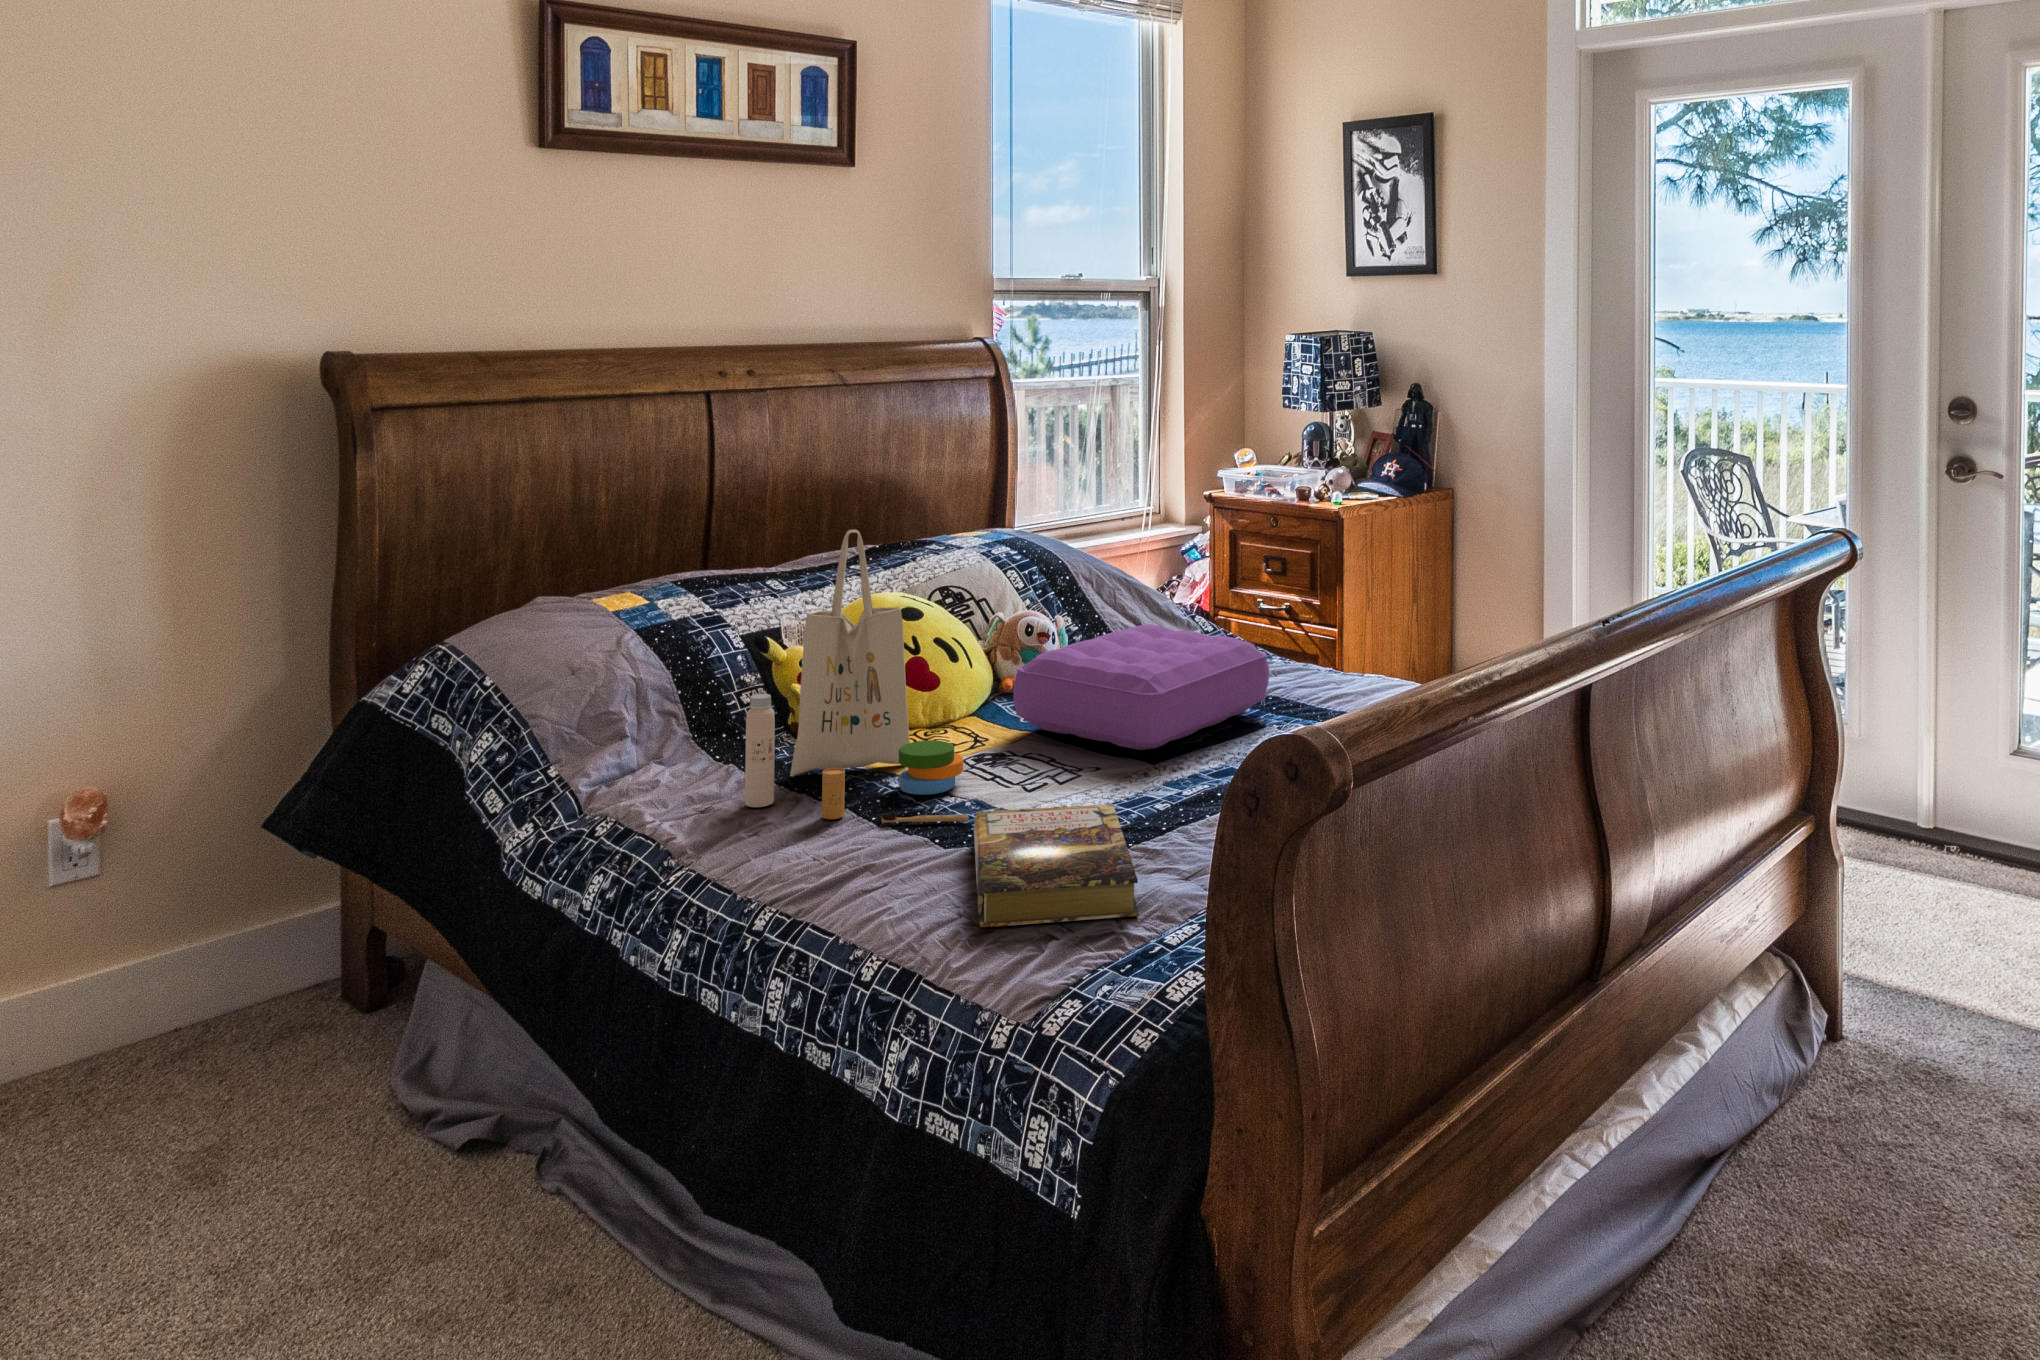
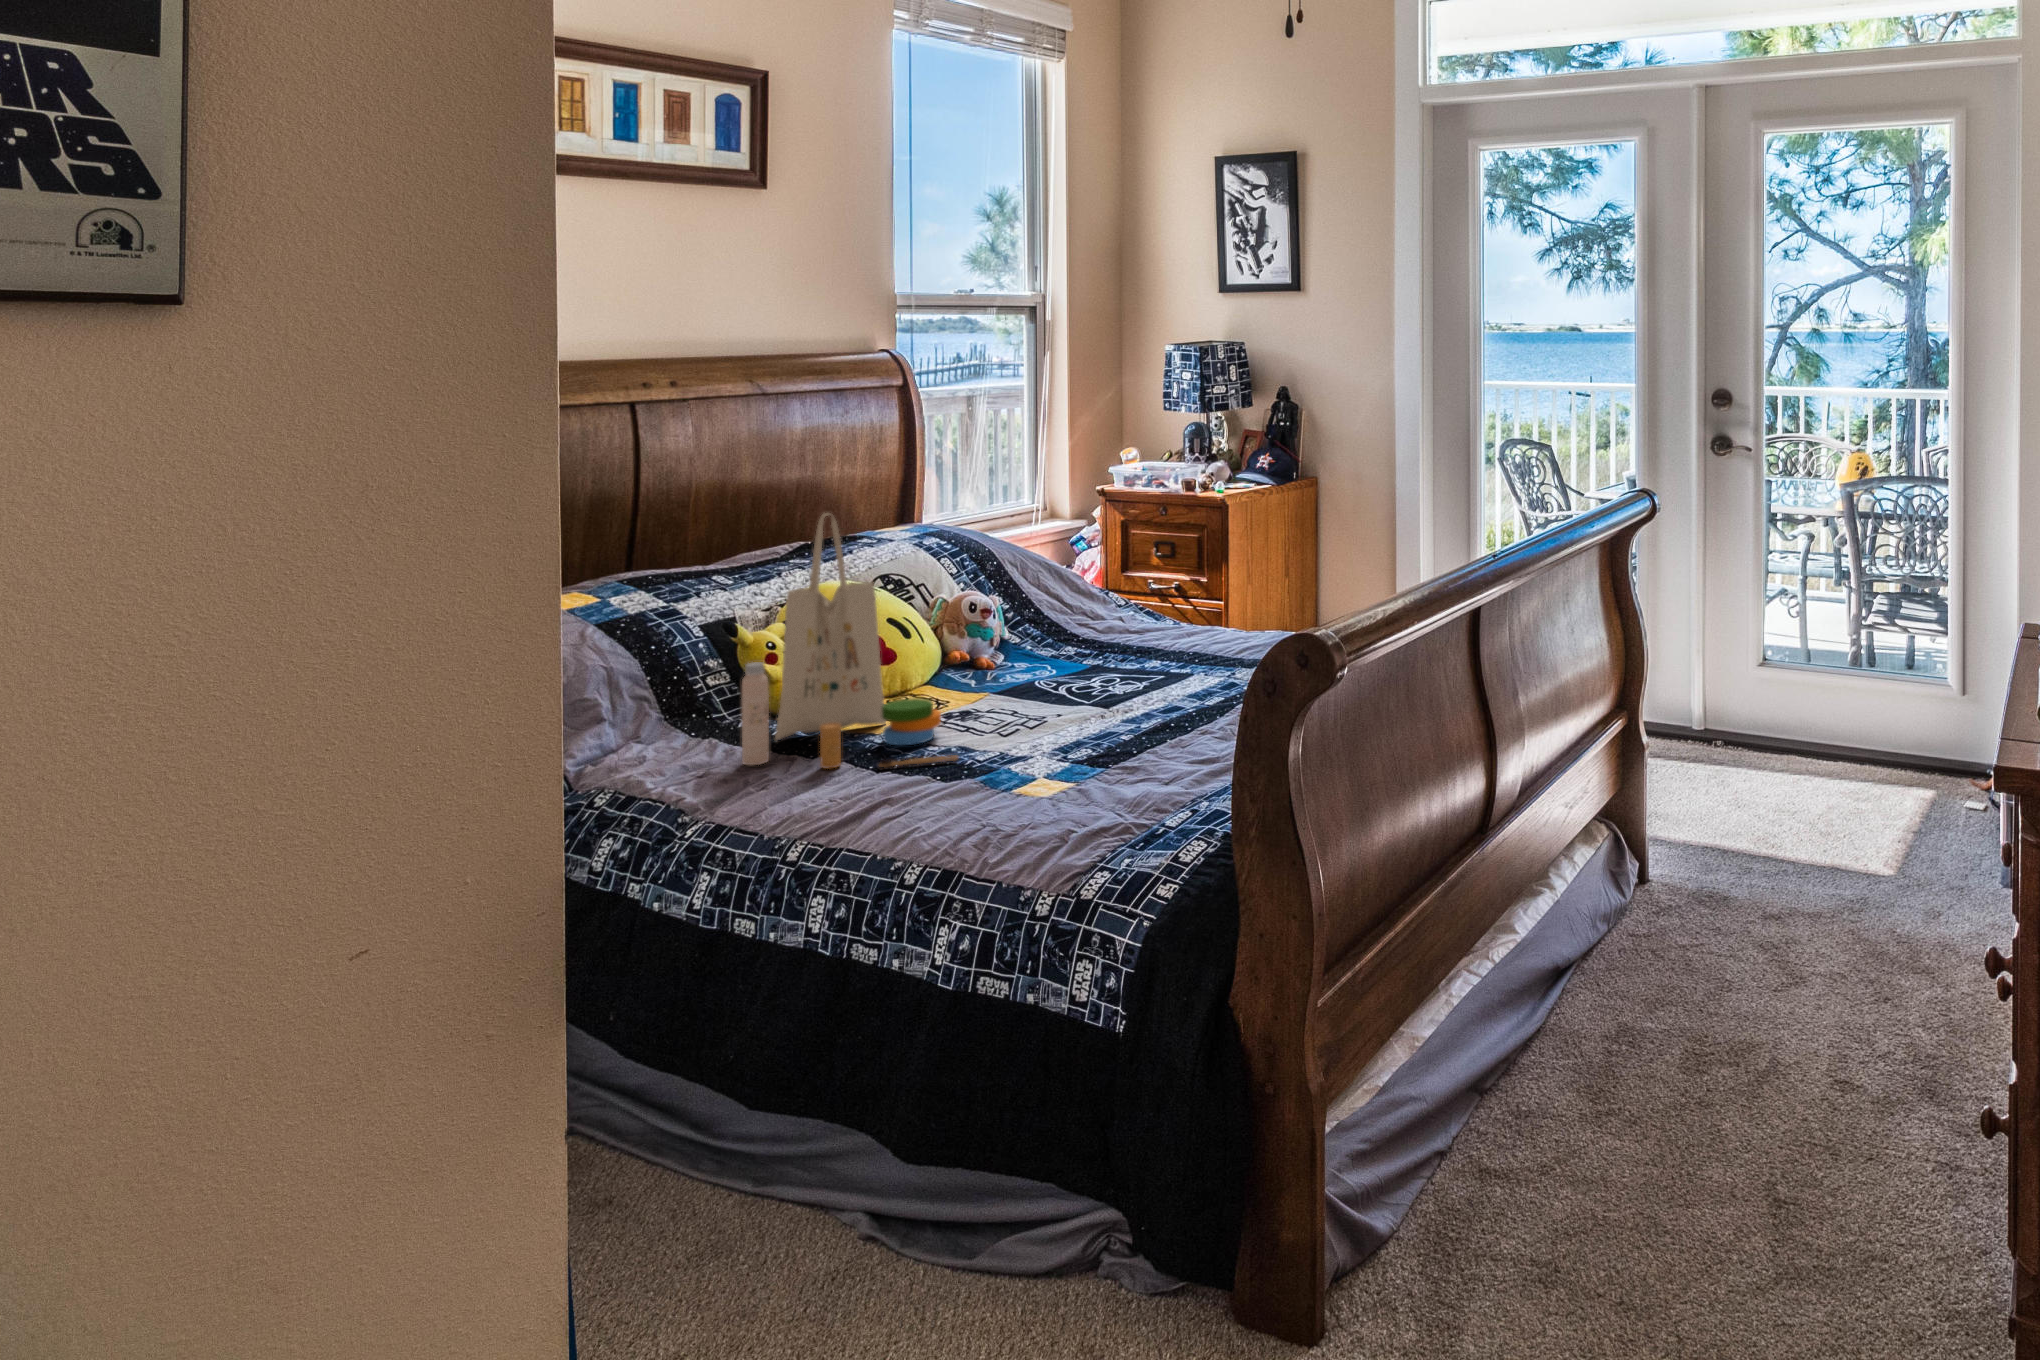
pillow: present [1013,624,1269,750] -> none [971,595,1197,699]
book: present [974,804,1139,927] -> none [970,733,1138,831]

